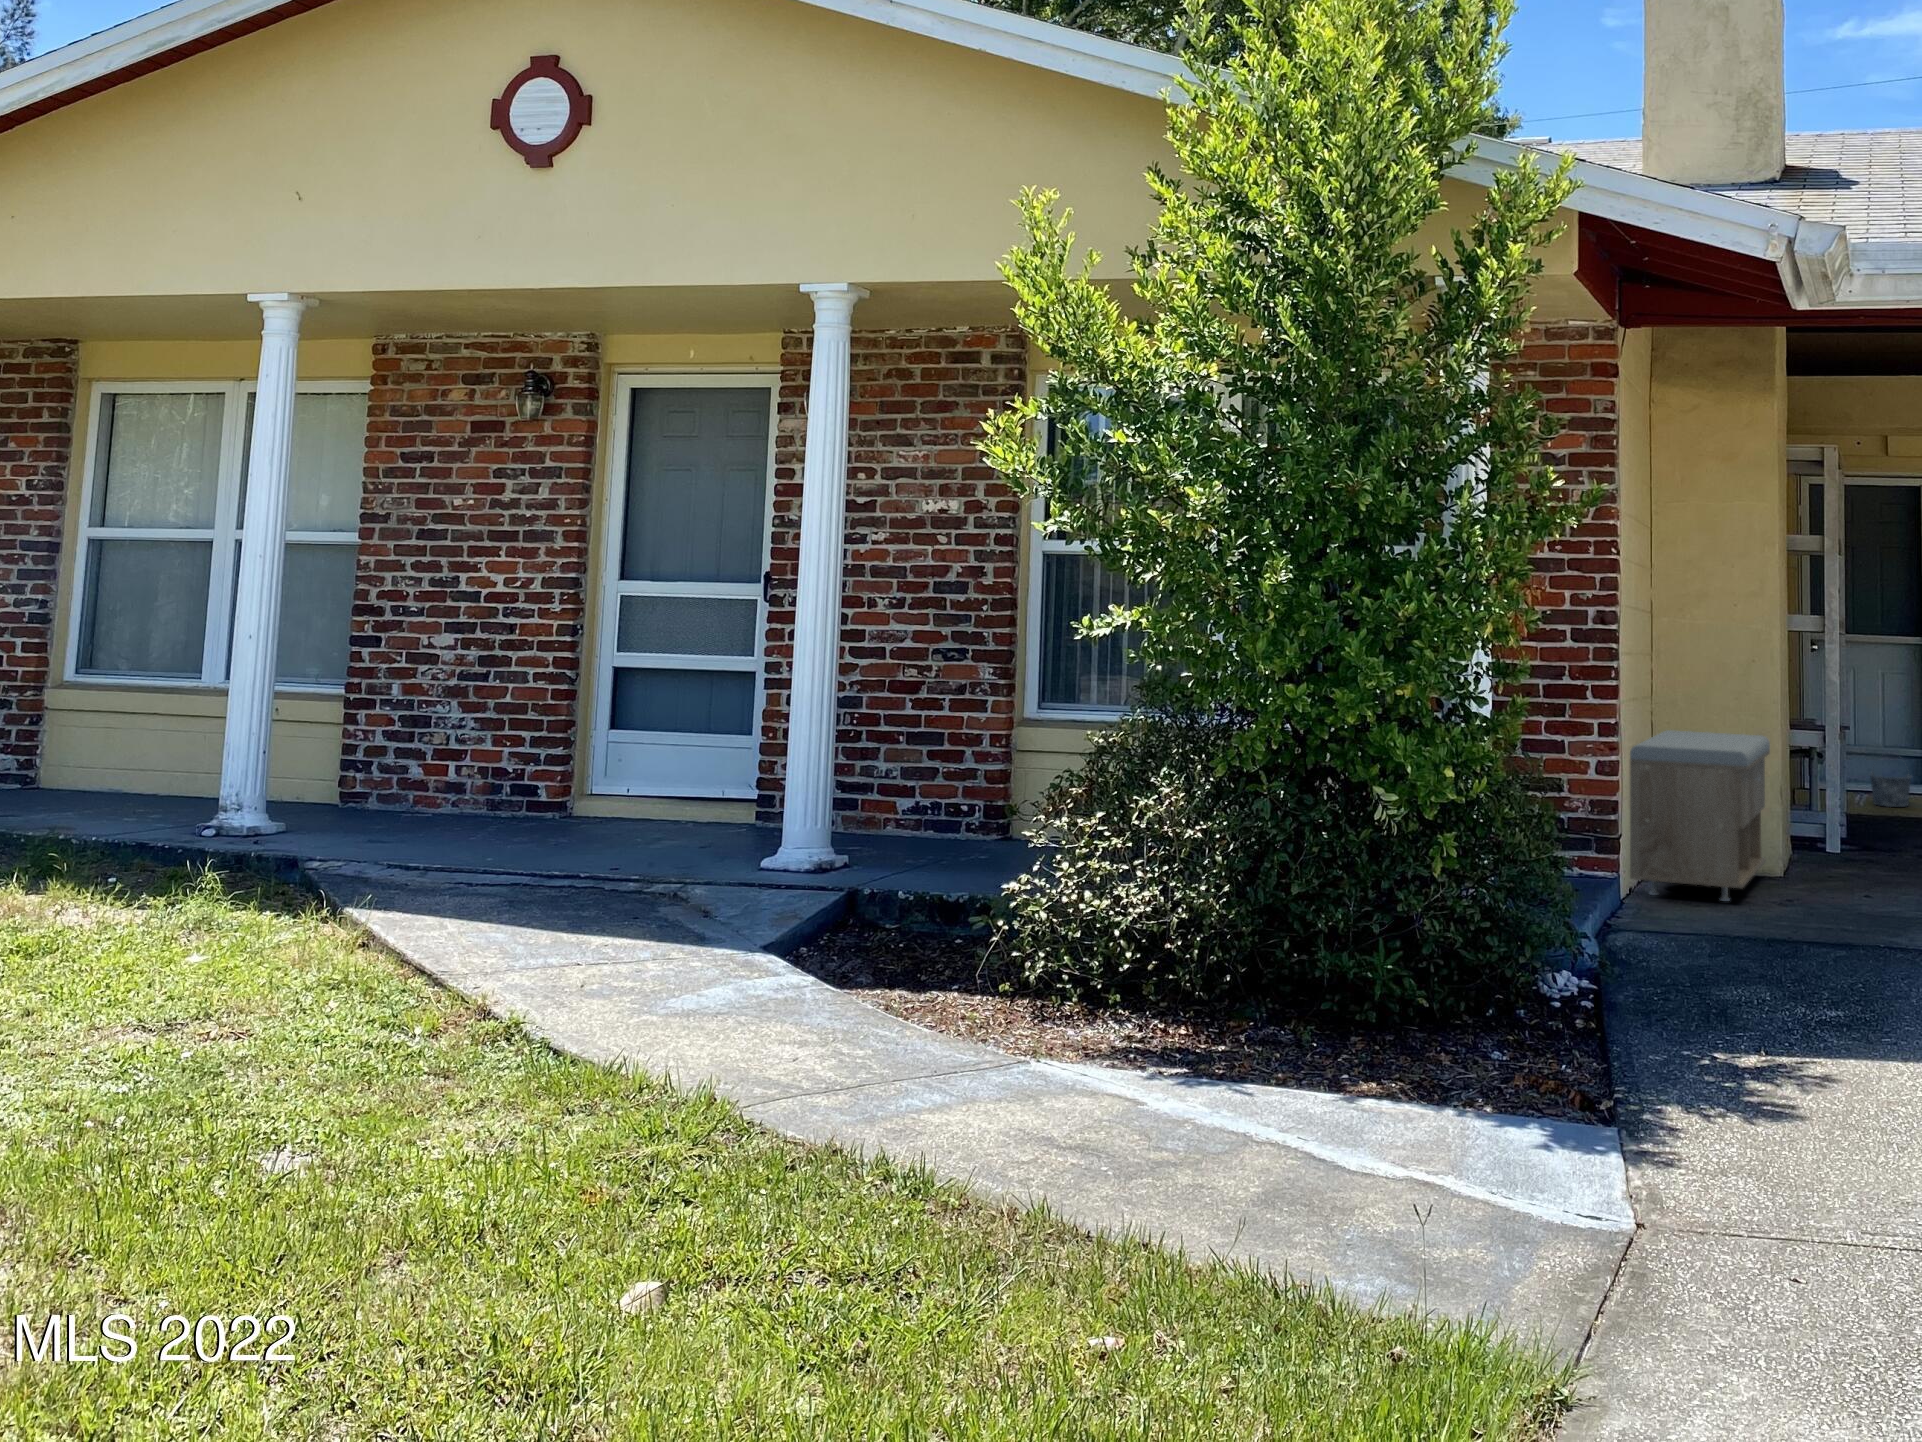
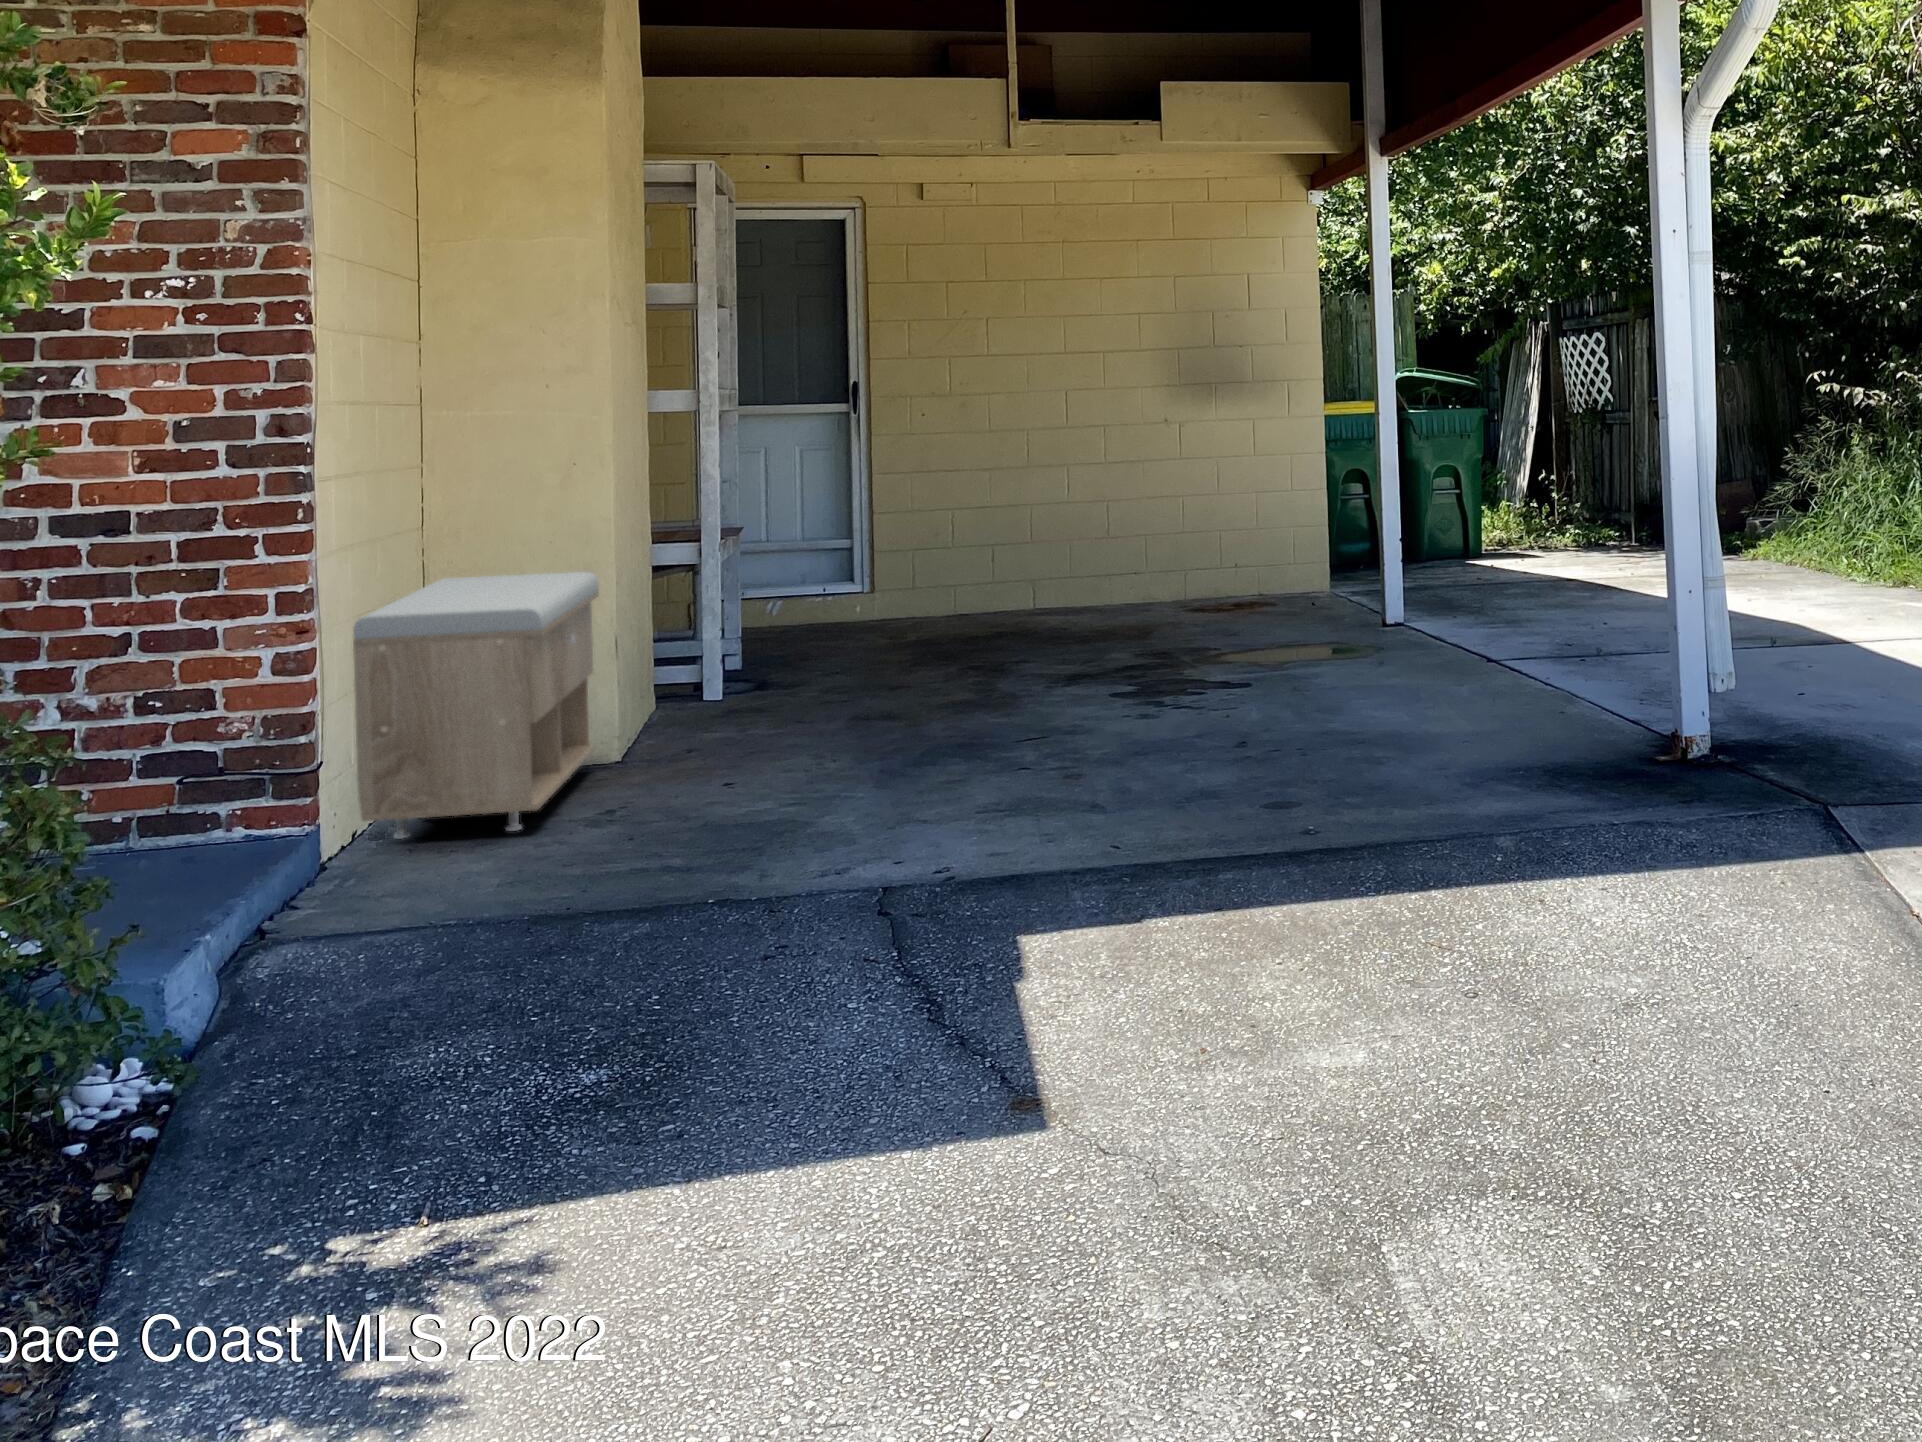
bucket: present [1869,770,1912,807] -> none [781,552,836,622]

